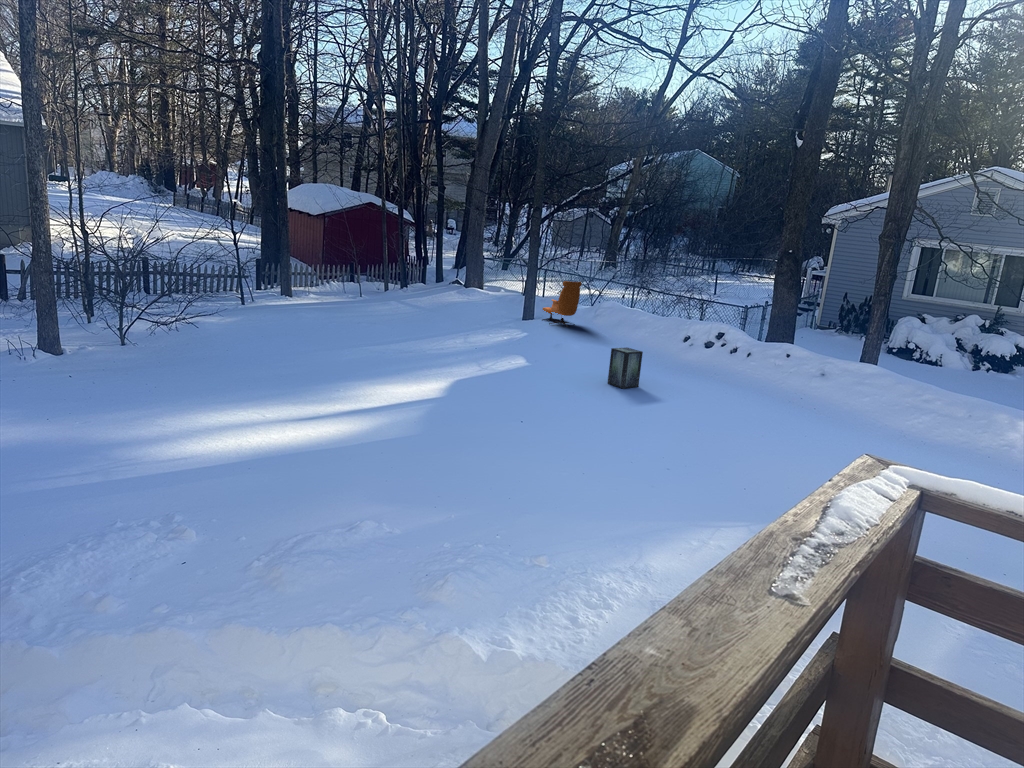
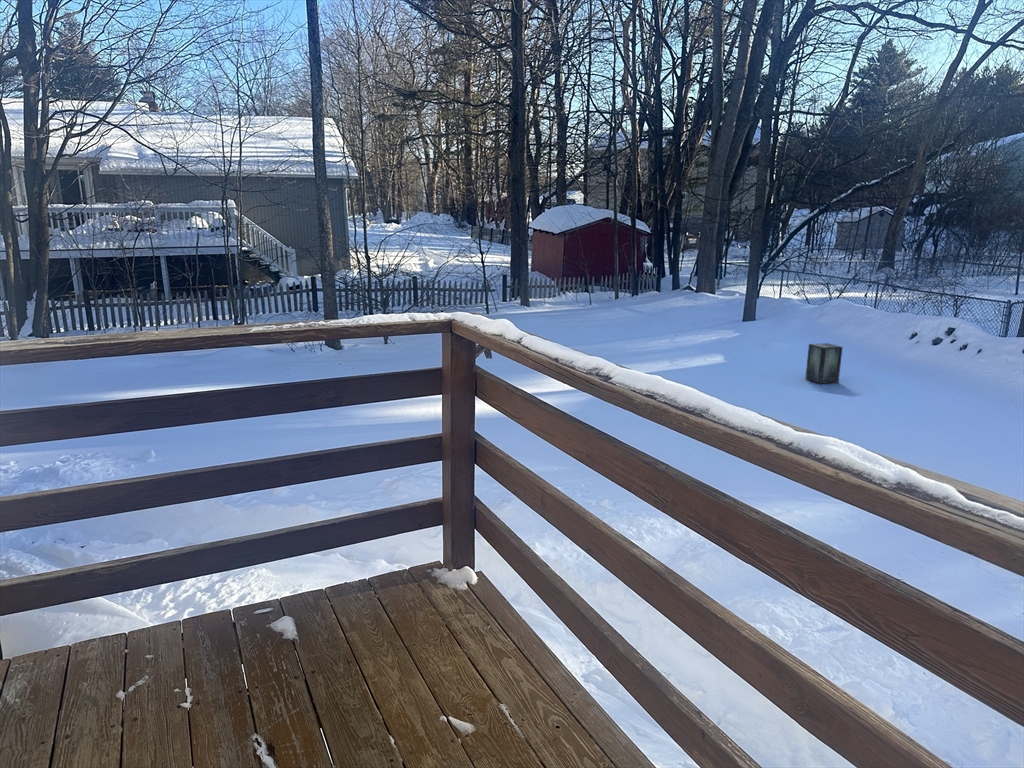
lounge chair: present [543,281,582,327] -> none [762,281,802,328]

